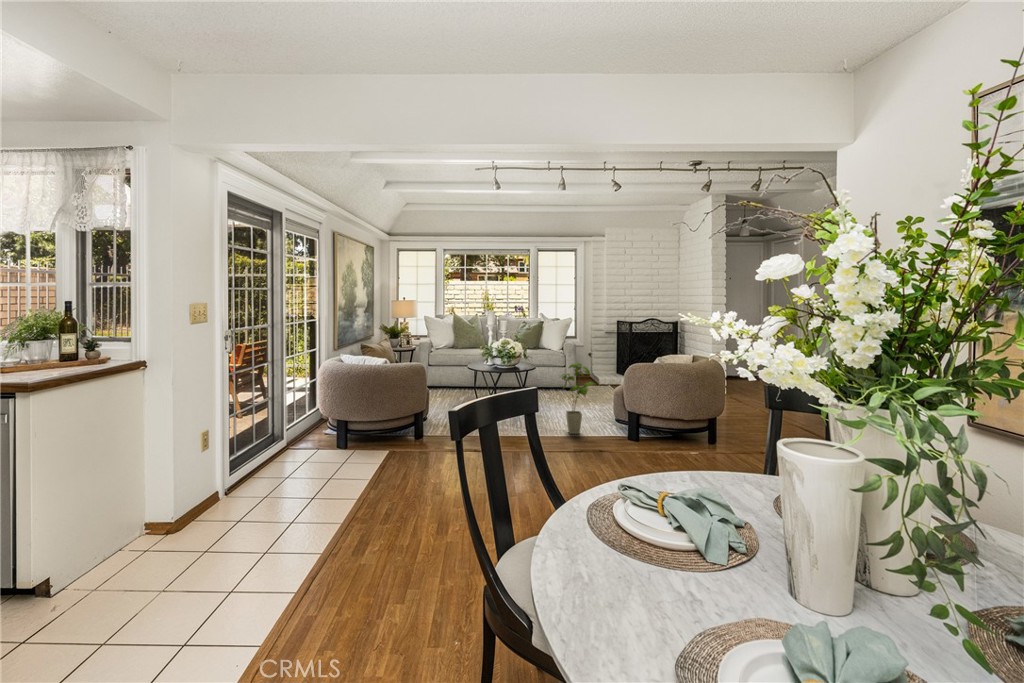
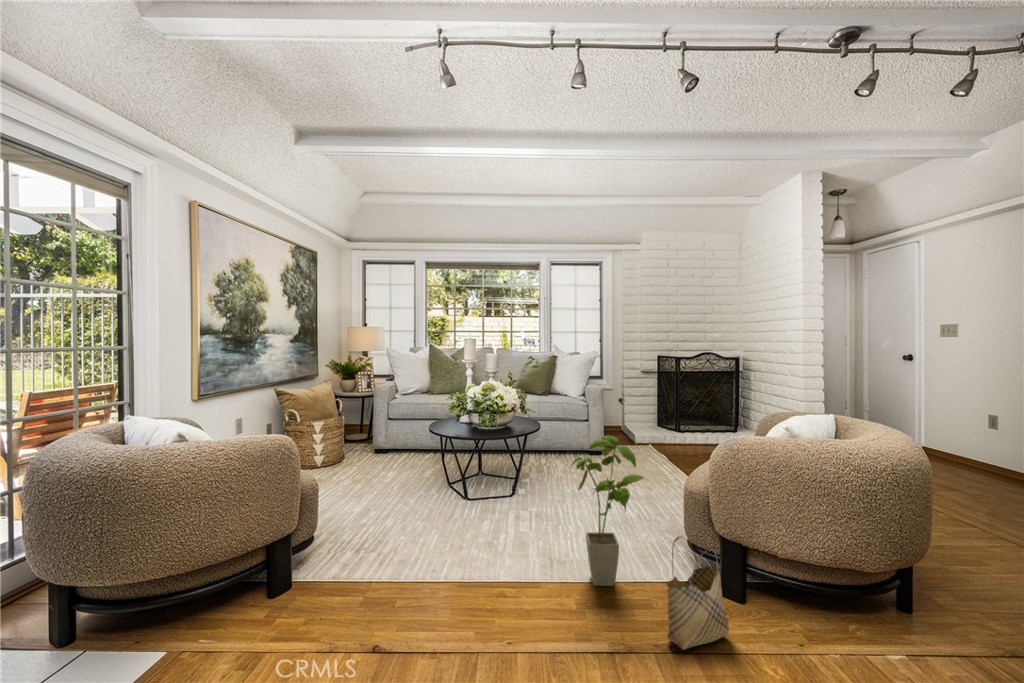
woven basket: none [600,404,626,446] -> present [667,537,729,650]

